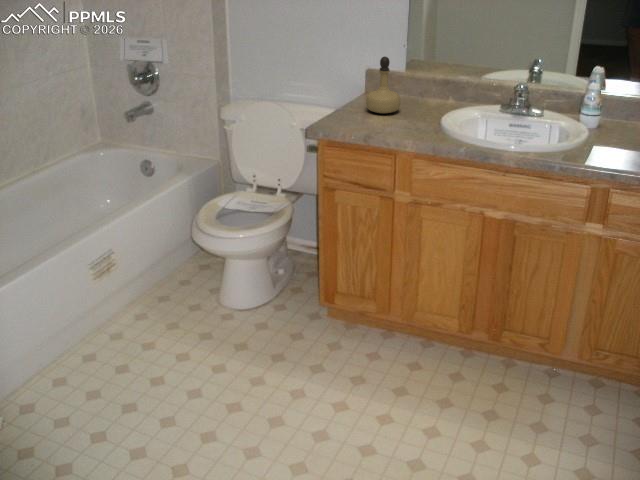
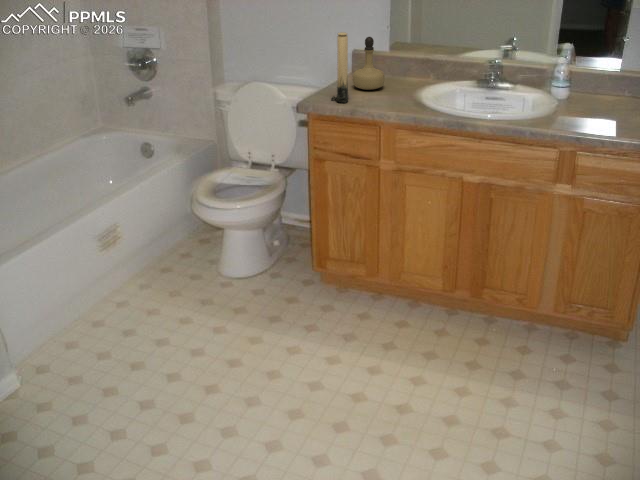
candle: none [342,52,362,128] -> present [331,32,348,103]

